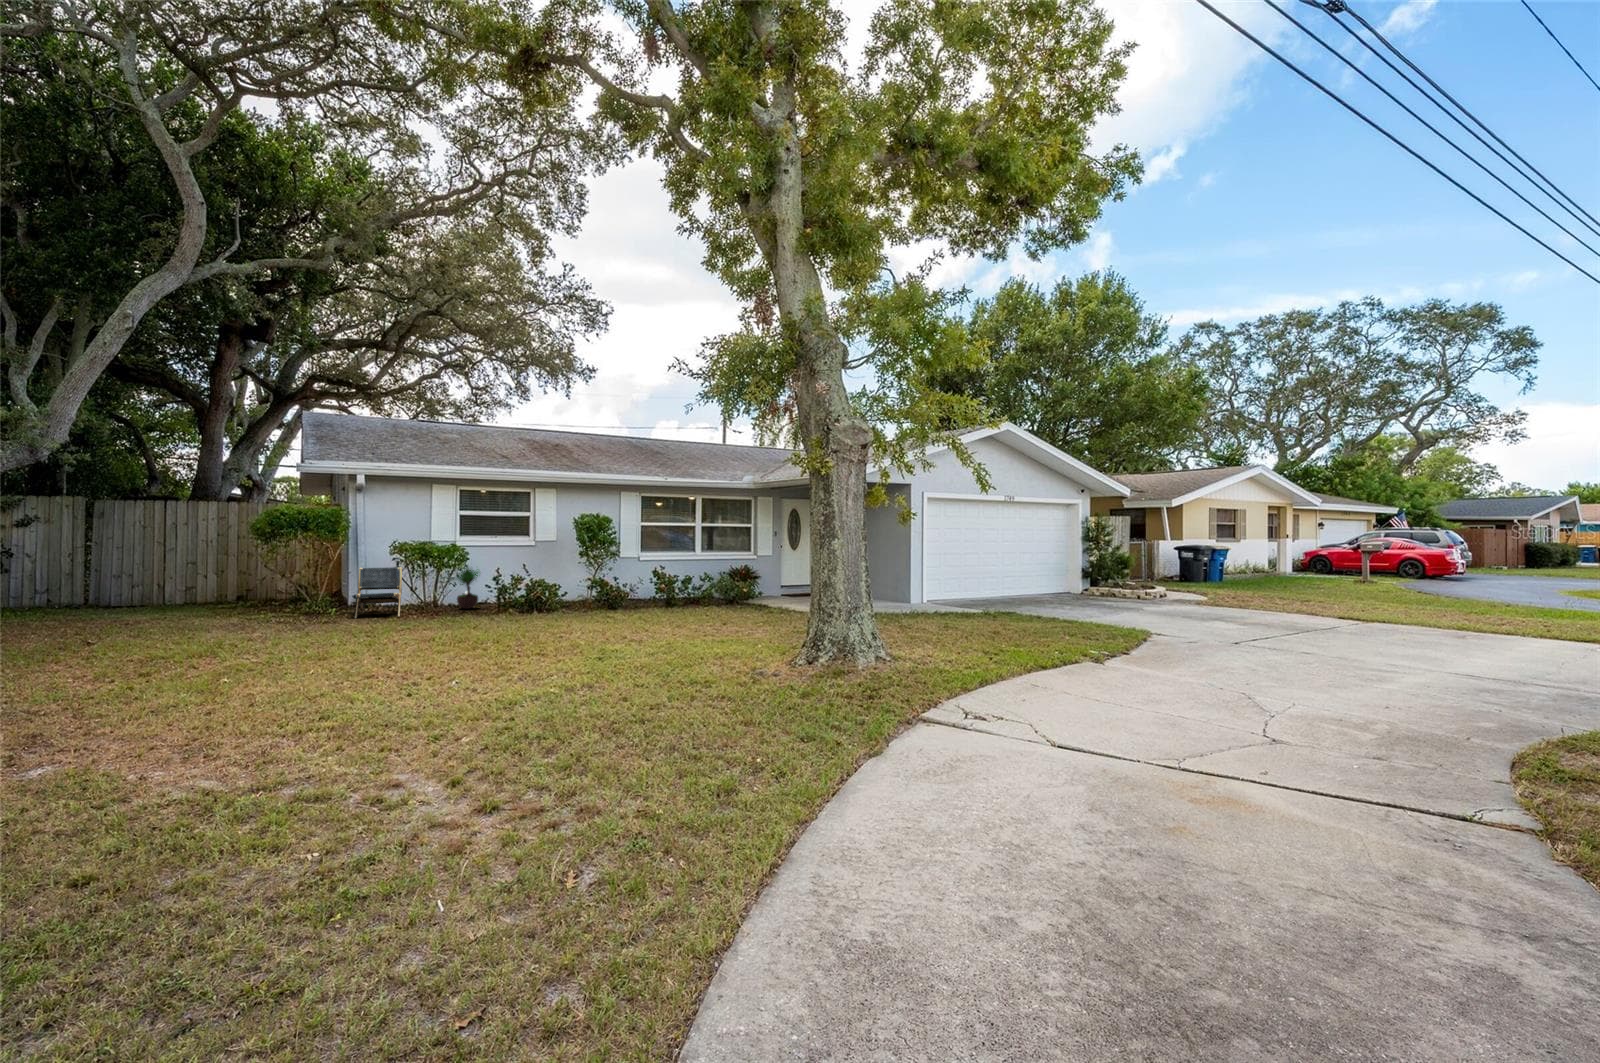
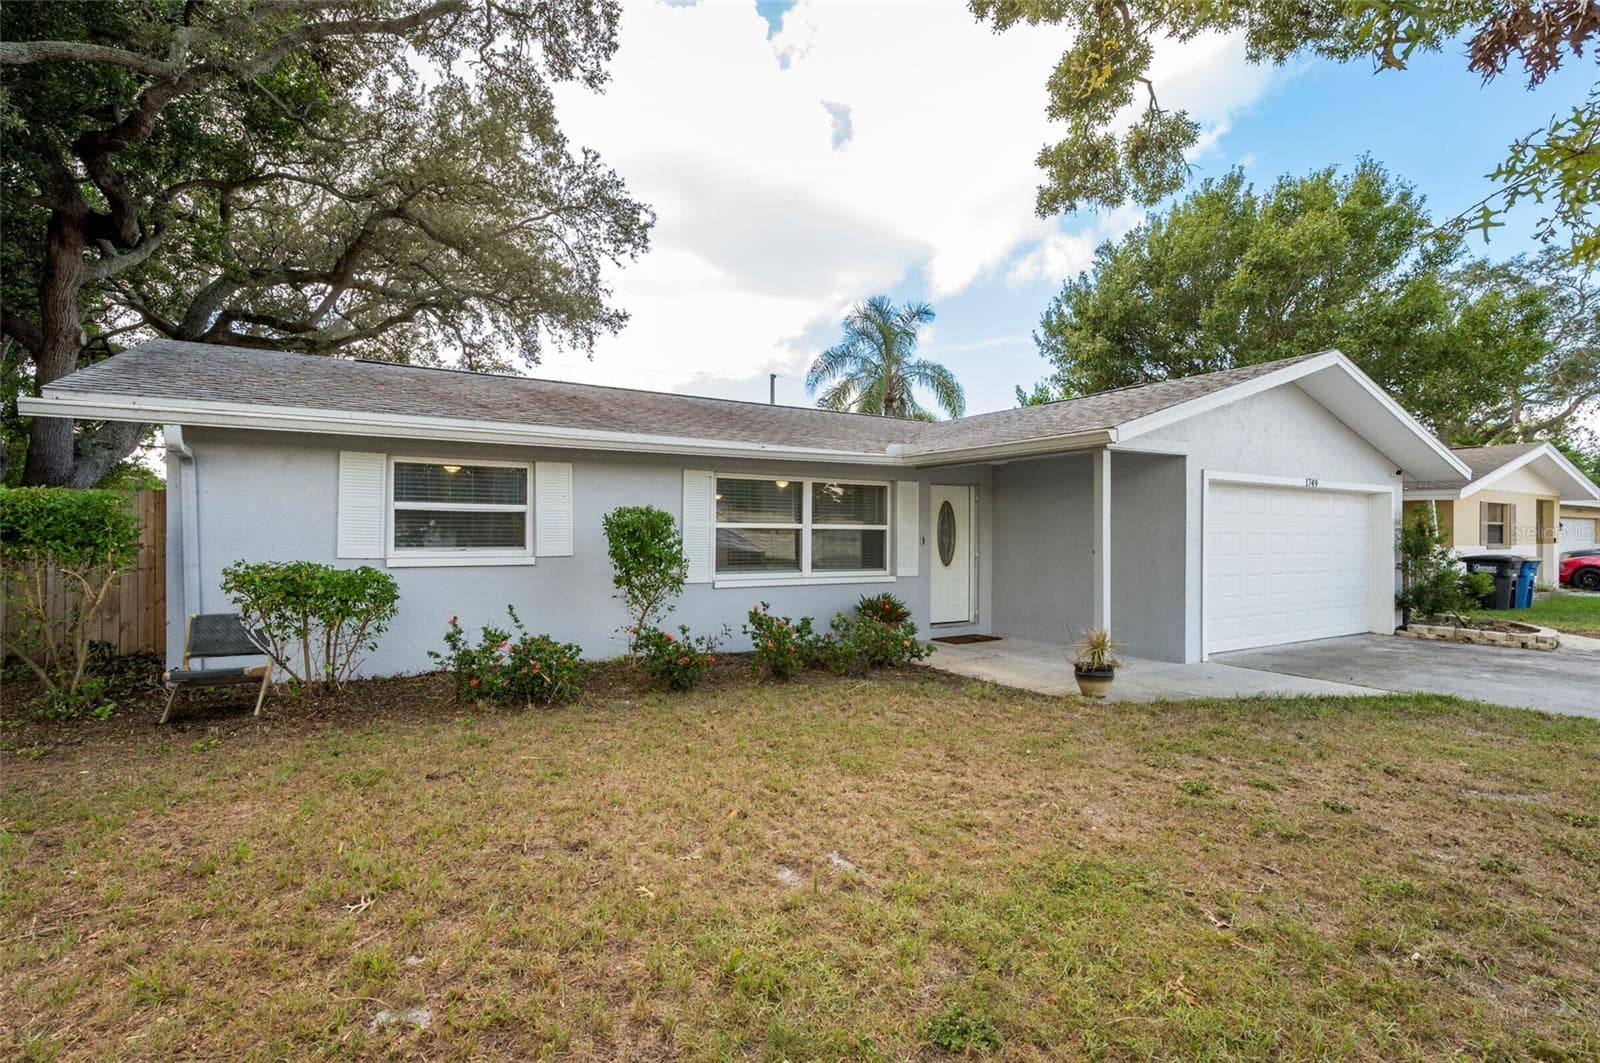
potted tree: present [457,568,478,609] -> none [377,603,434,687]

